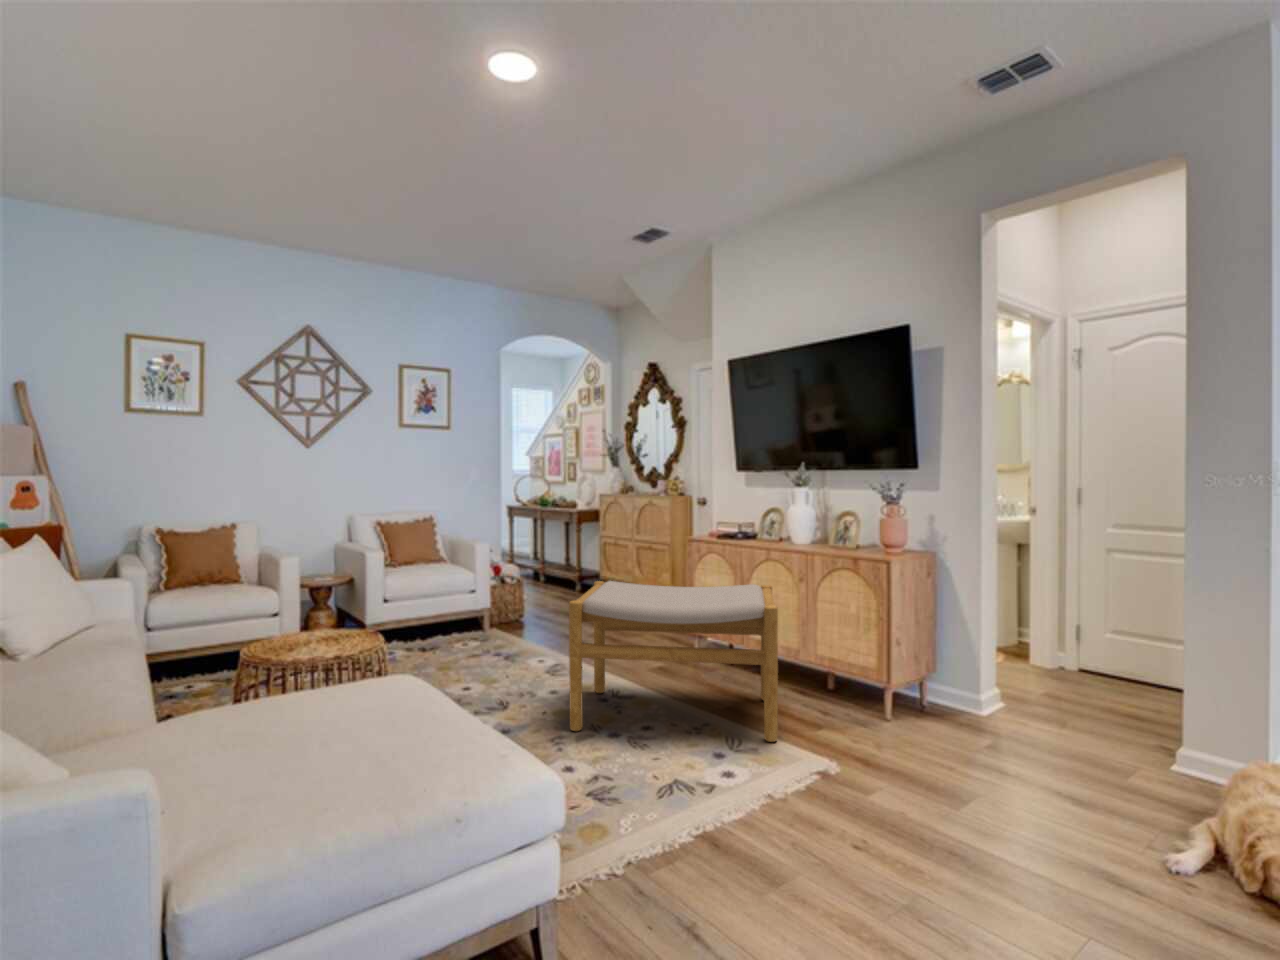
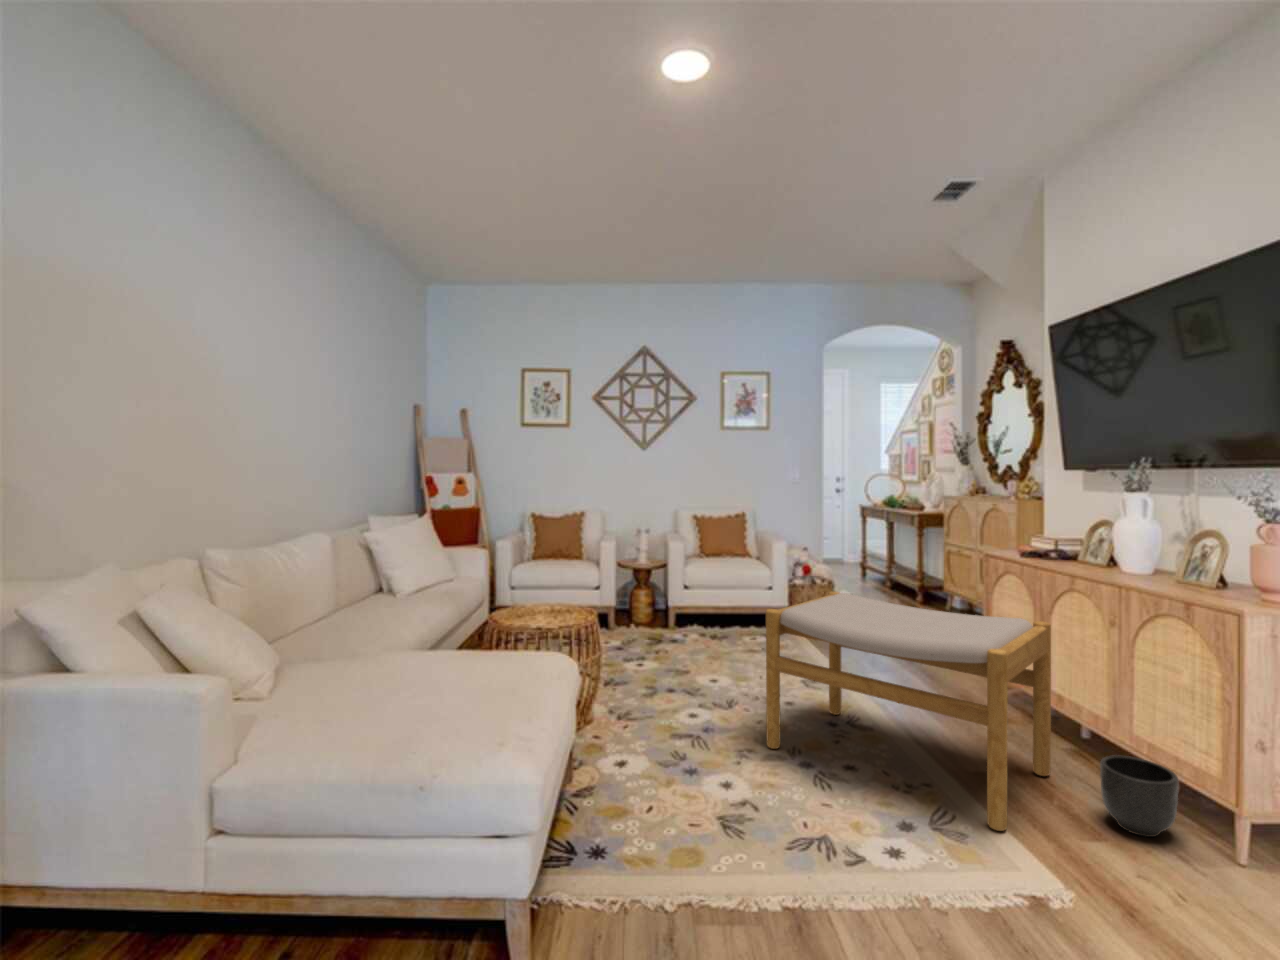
planter: none [815,671,859,721] -> present [1100,755,1179,837]

